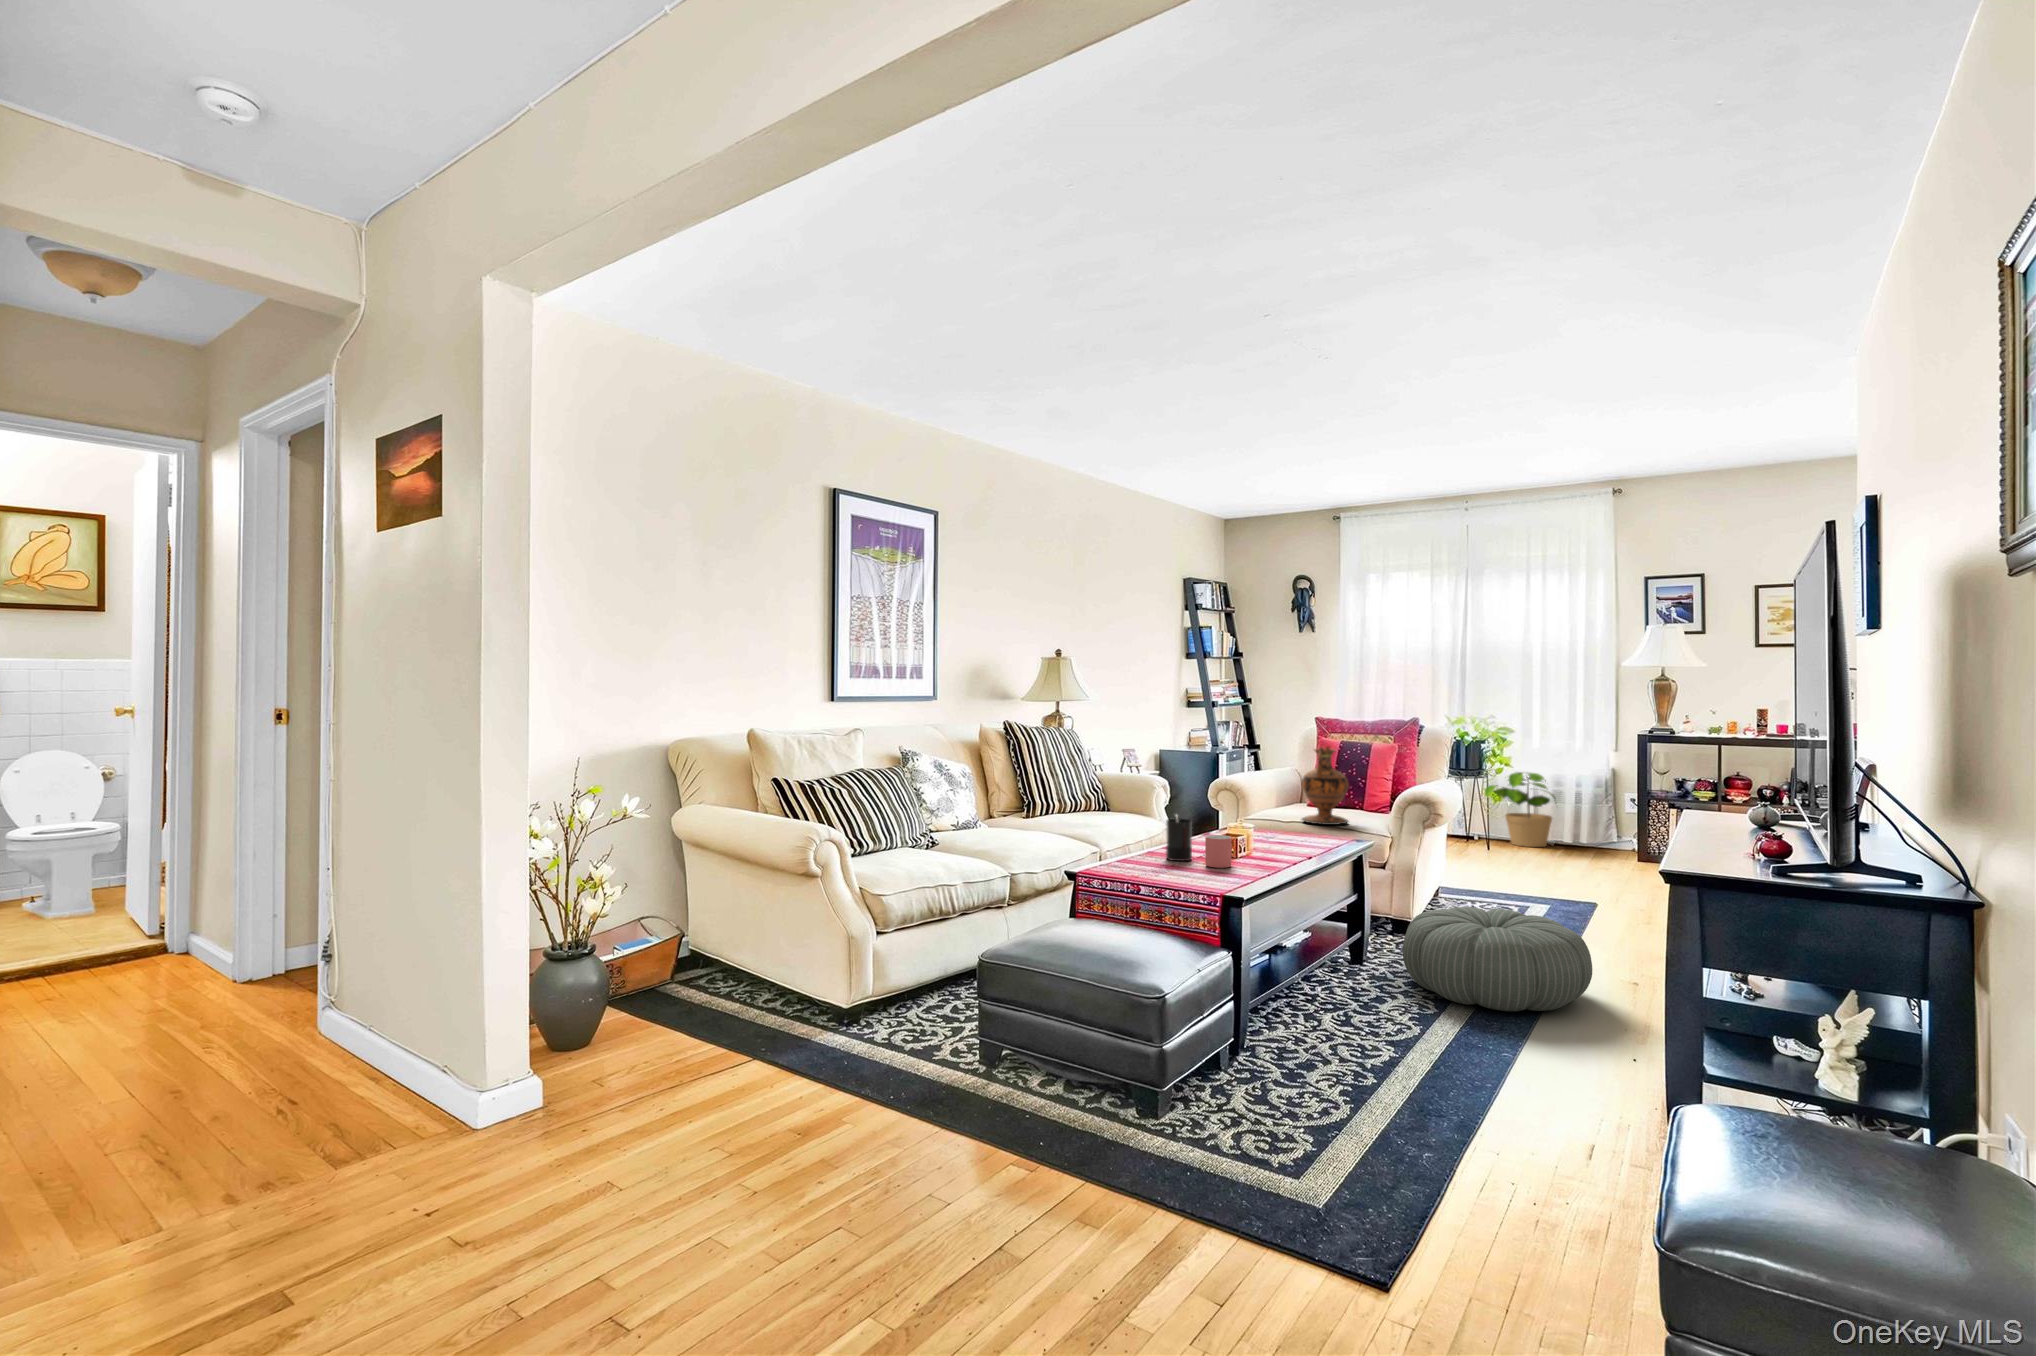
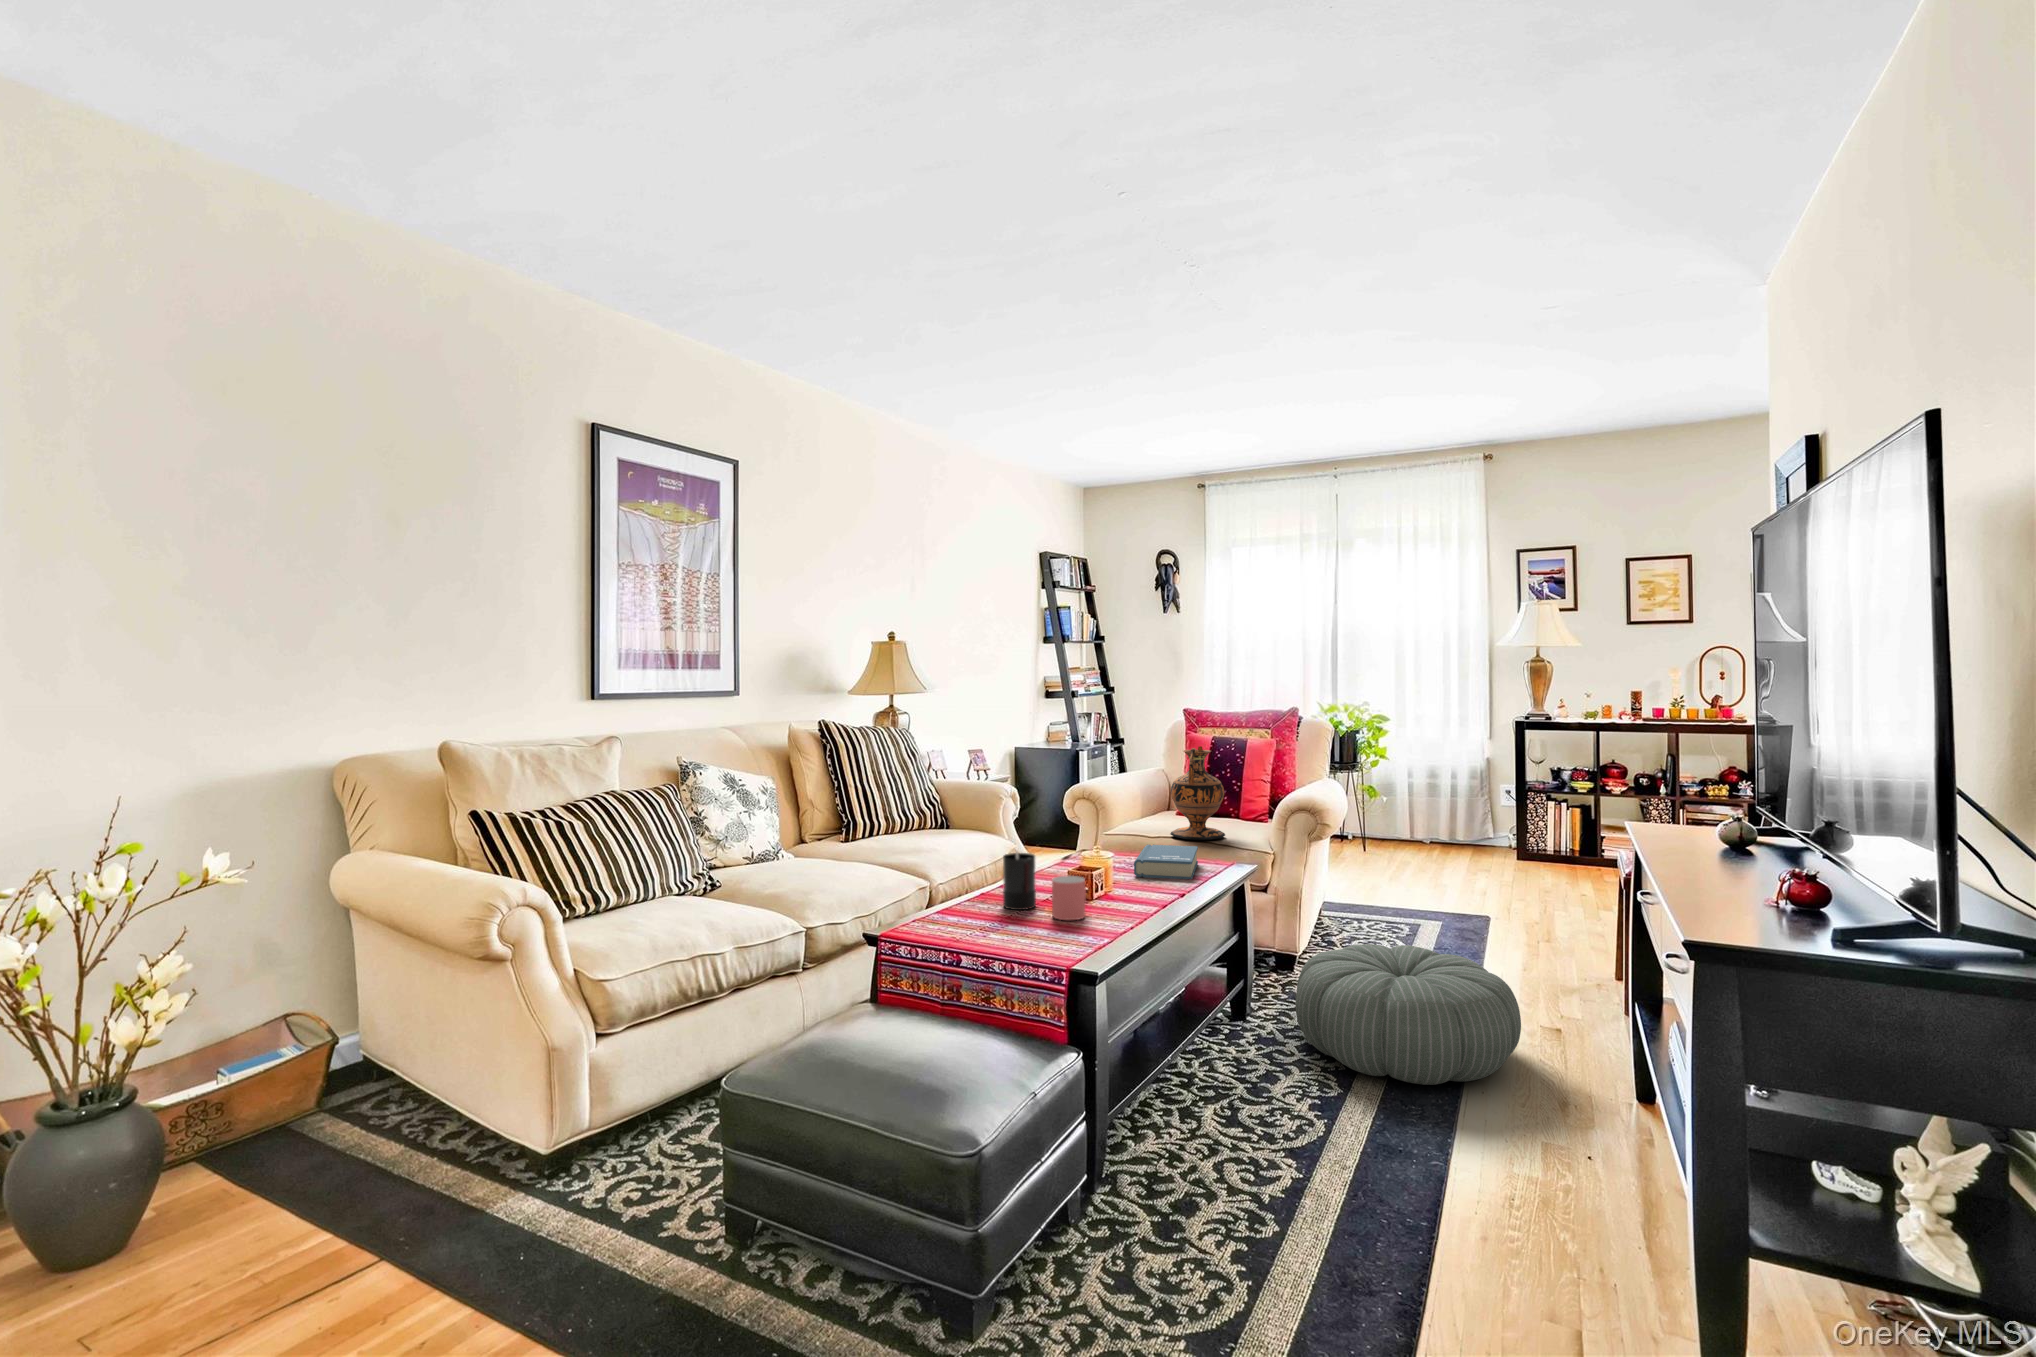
potted plant: present [1485,772,1556,847] -> none [1358,764,1432,842]
book: none [1270,823,1323,849] -> present [1134,845,1198,879]

